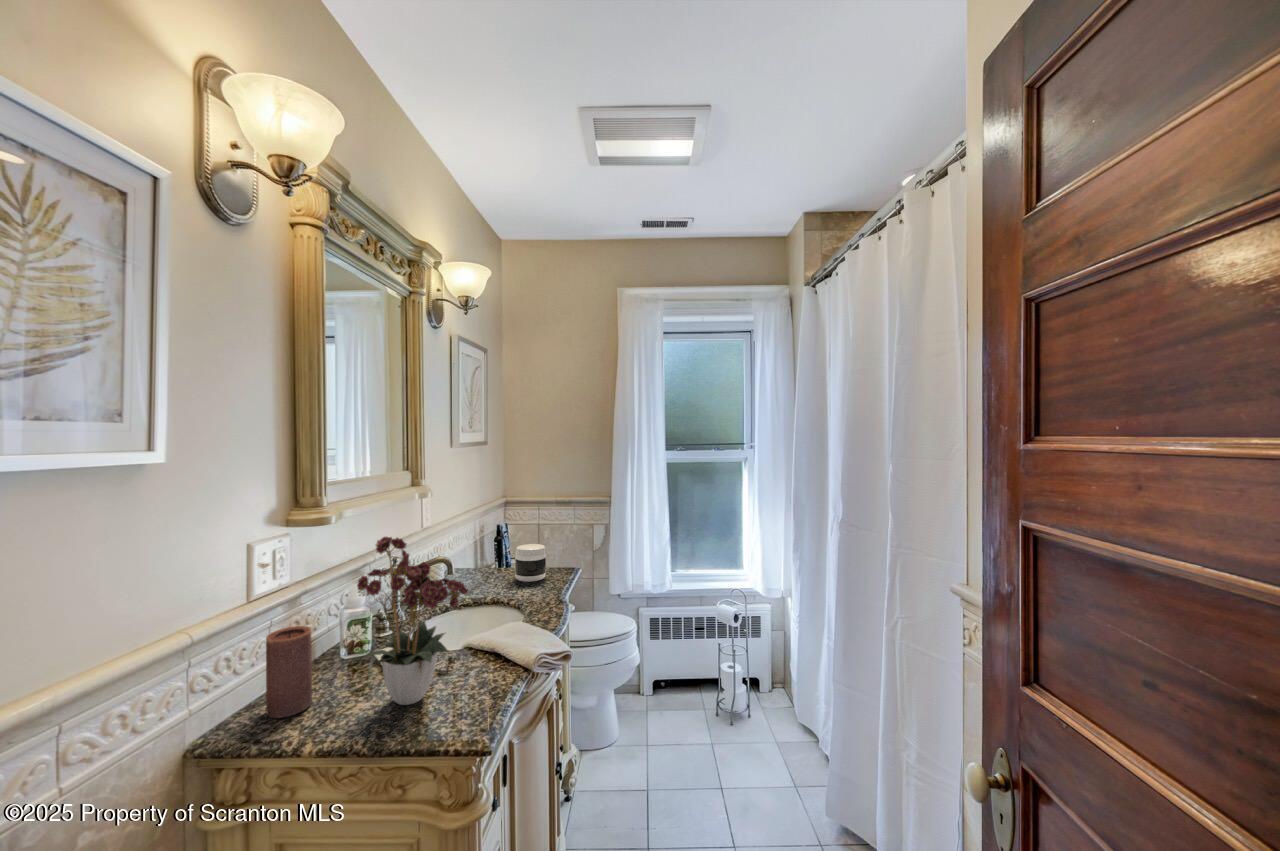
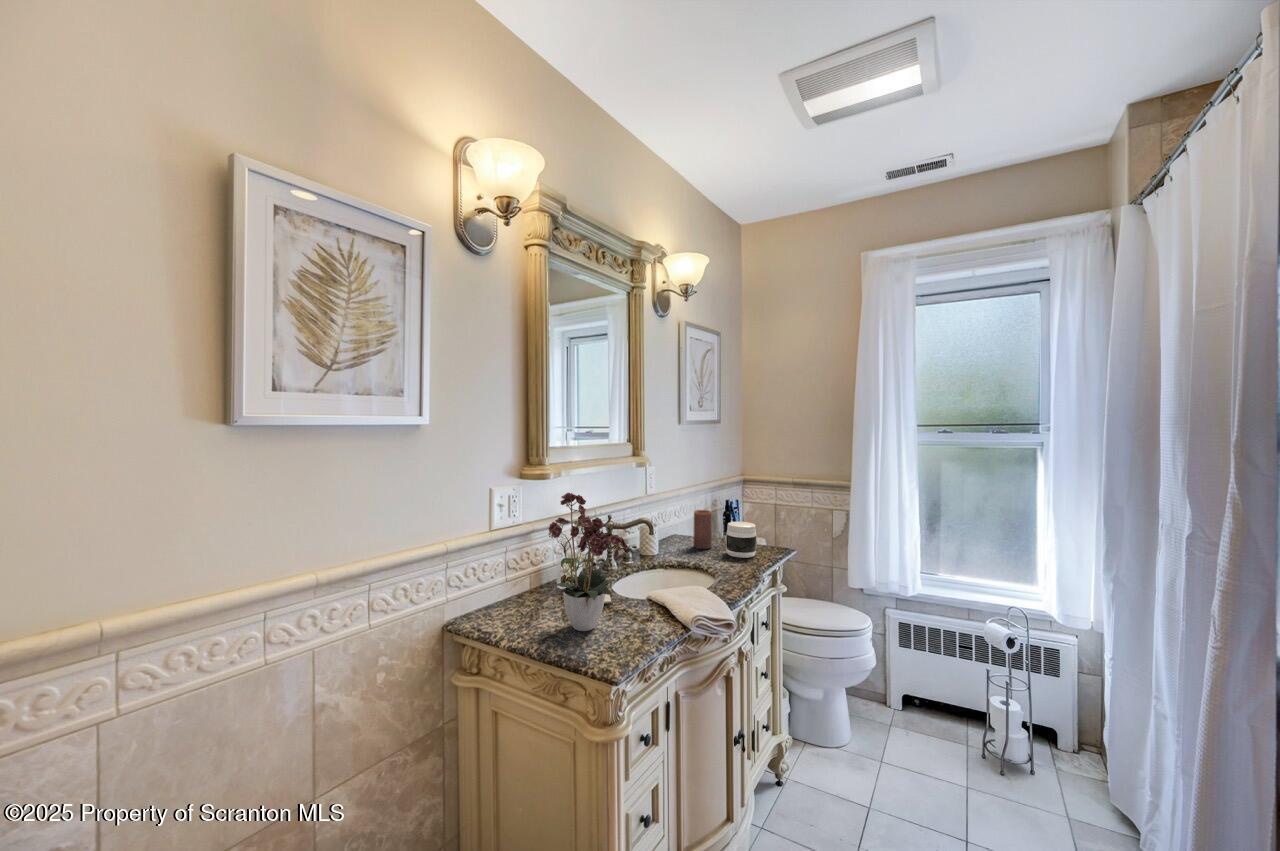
candle: present [266,626,312,718] -> present [694,510,712,549]

